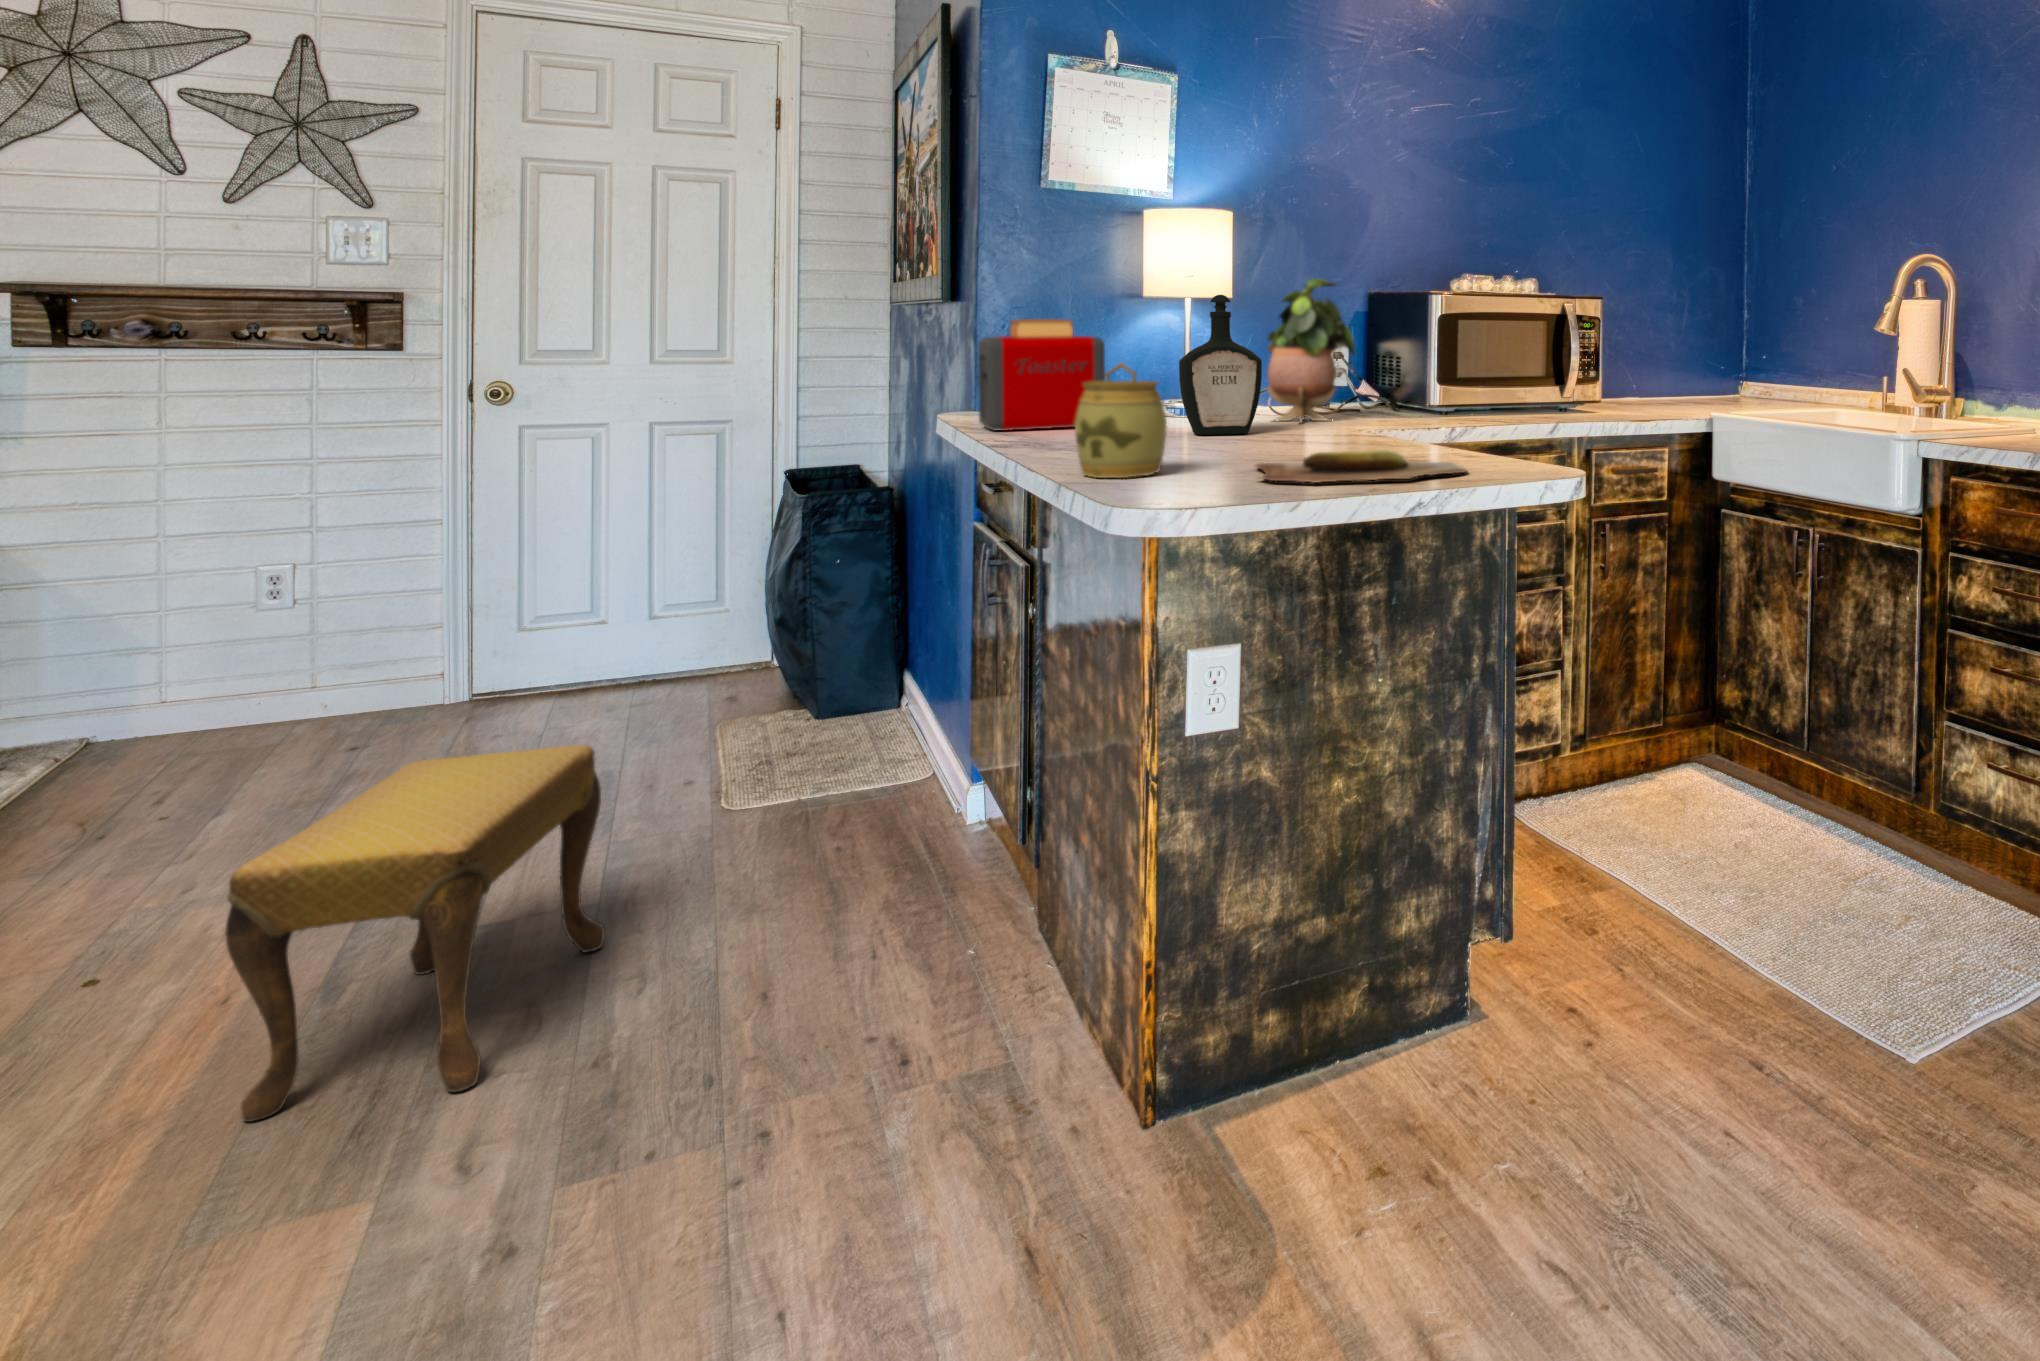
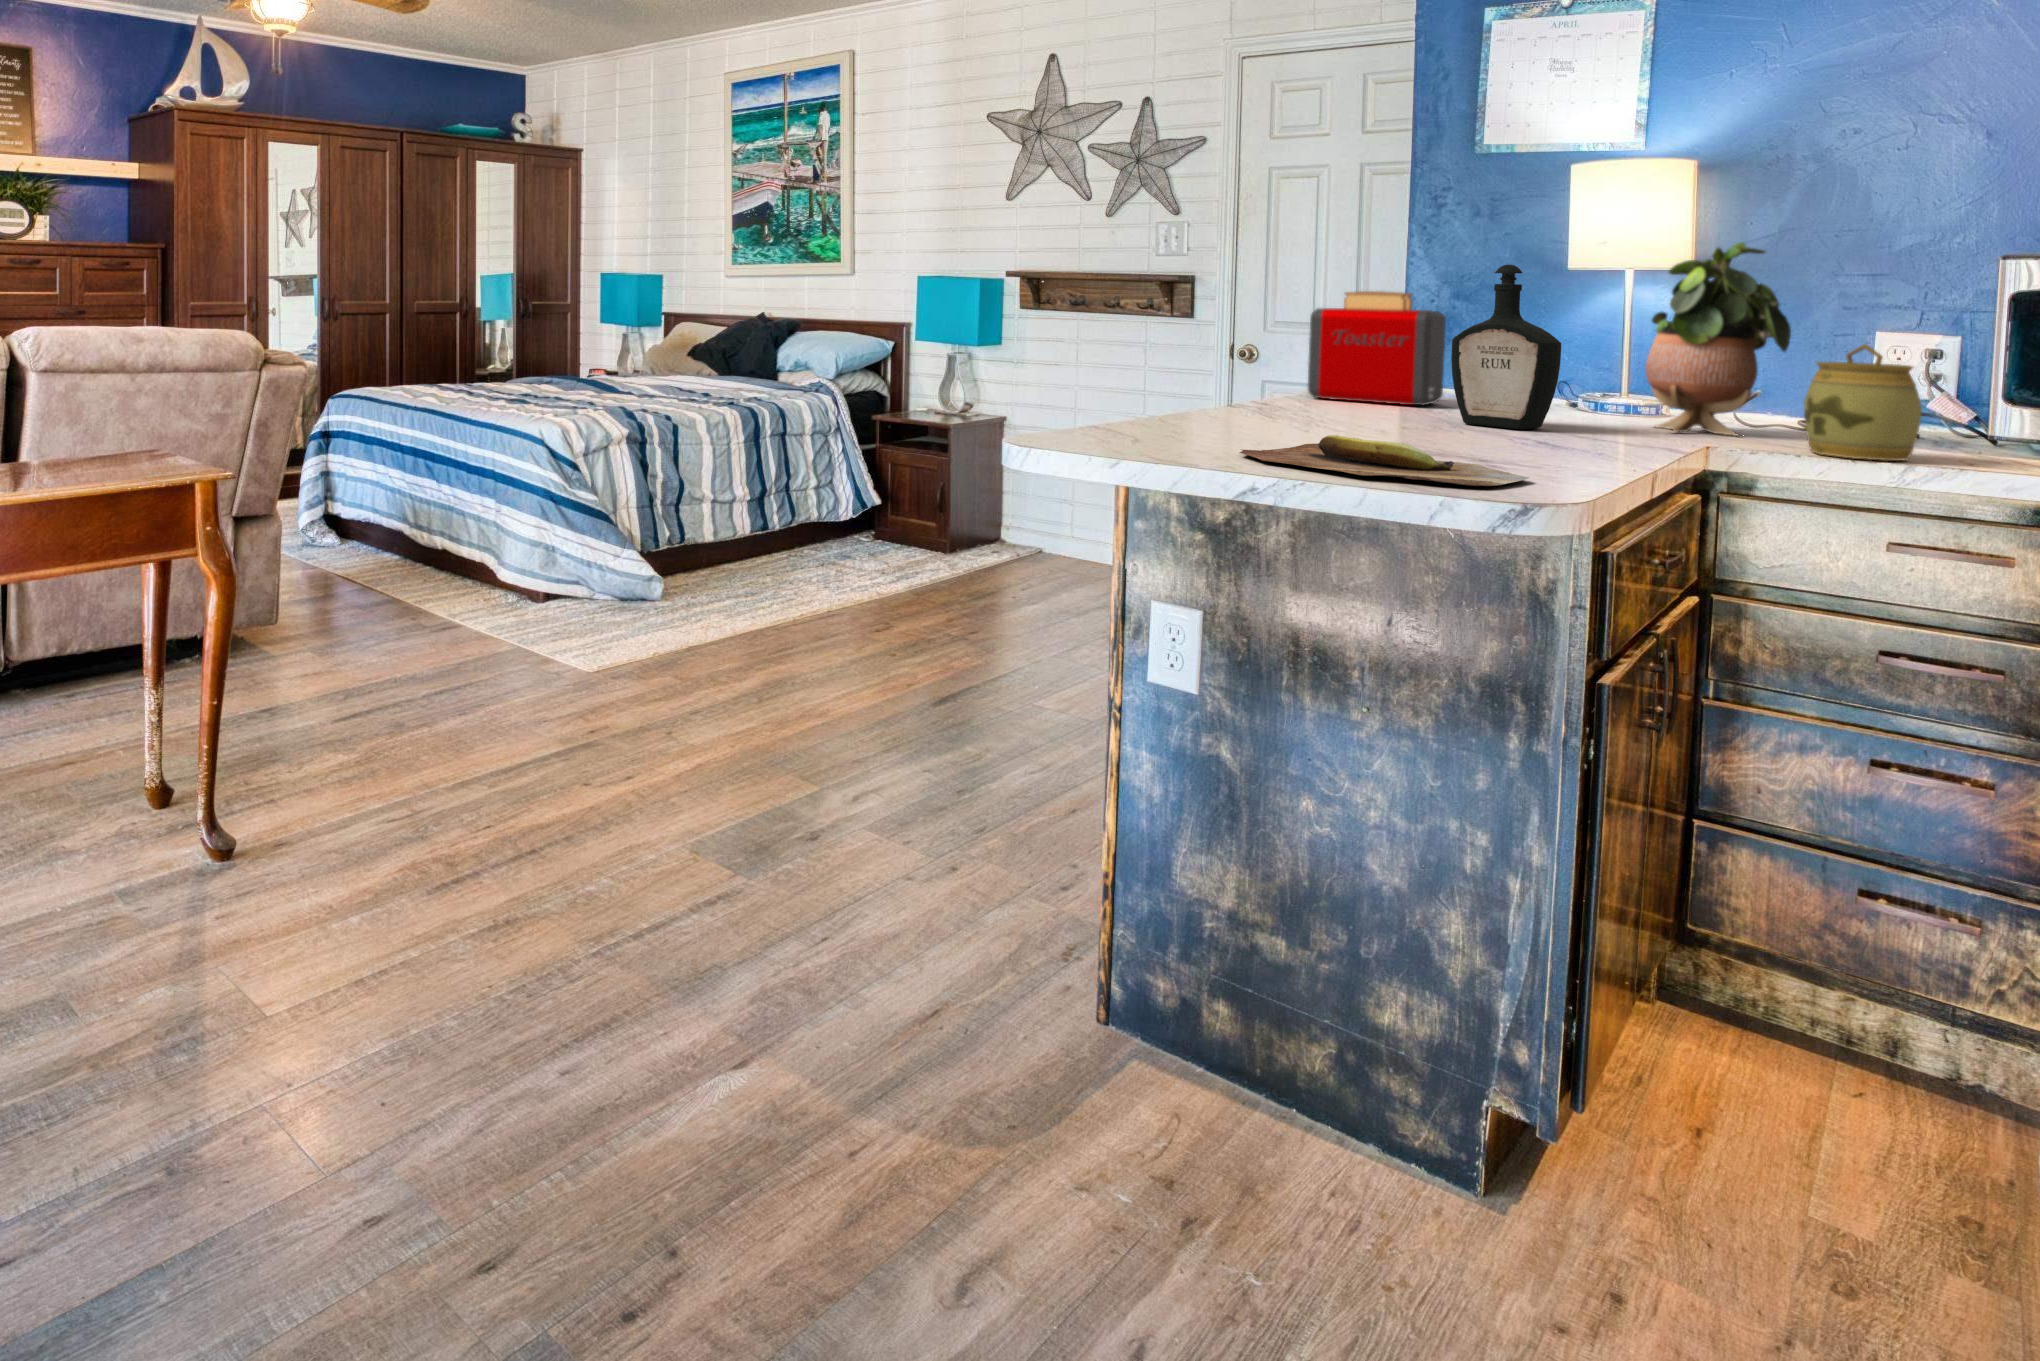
jar: present [1075,363,1167,478] -> present [1804,344,1922,461]
footstool: present [225,745,605,1122] -> none [837,566,1042,761]

